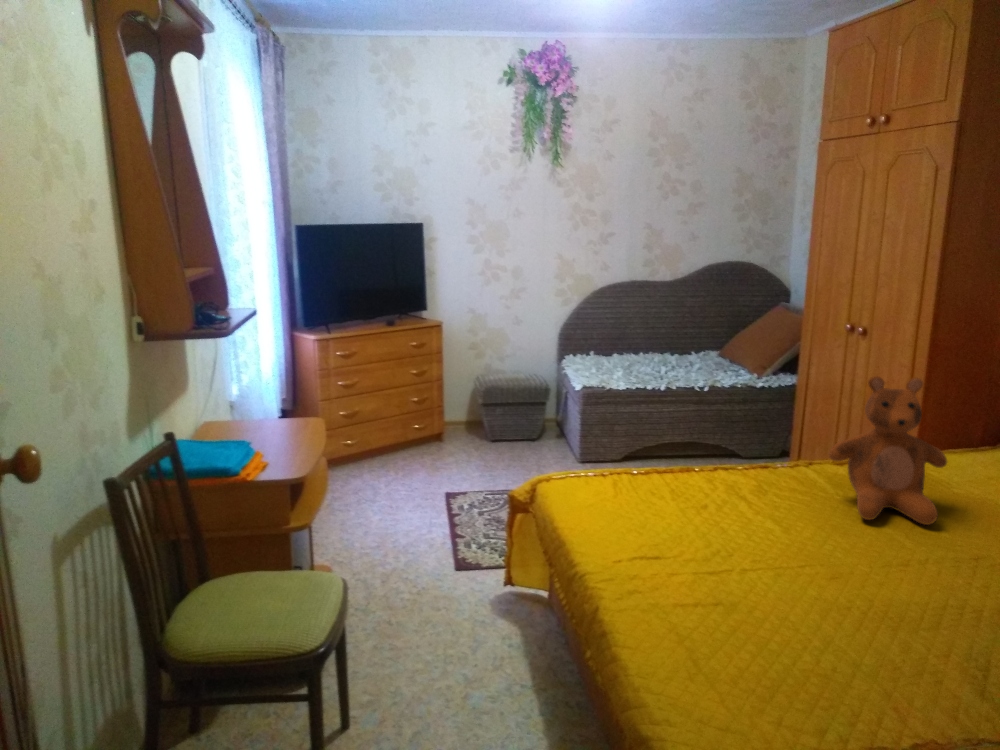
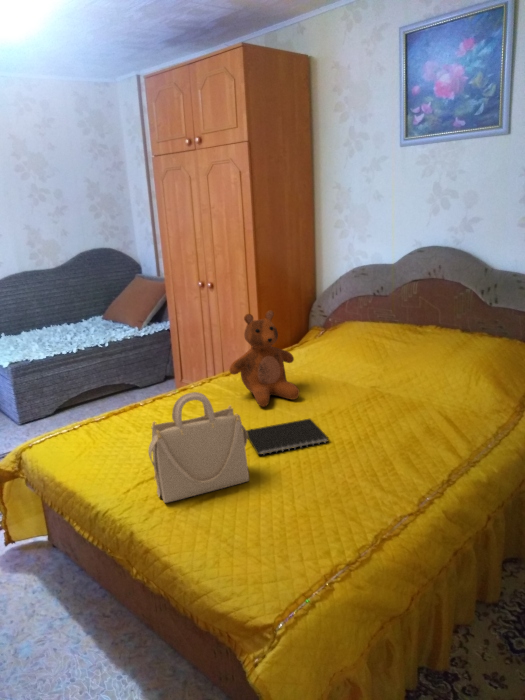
handbag: none [648,457,794,608] -> present [149,392,249,503]
notebook: none [814,542,947,602] -> present [246,419,328,455]

